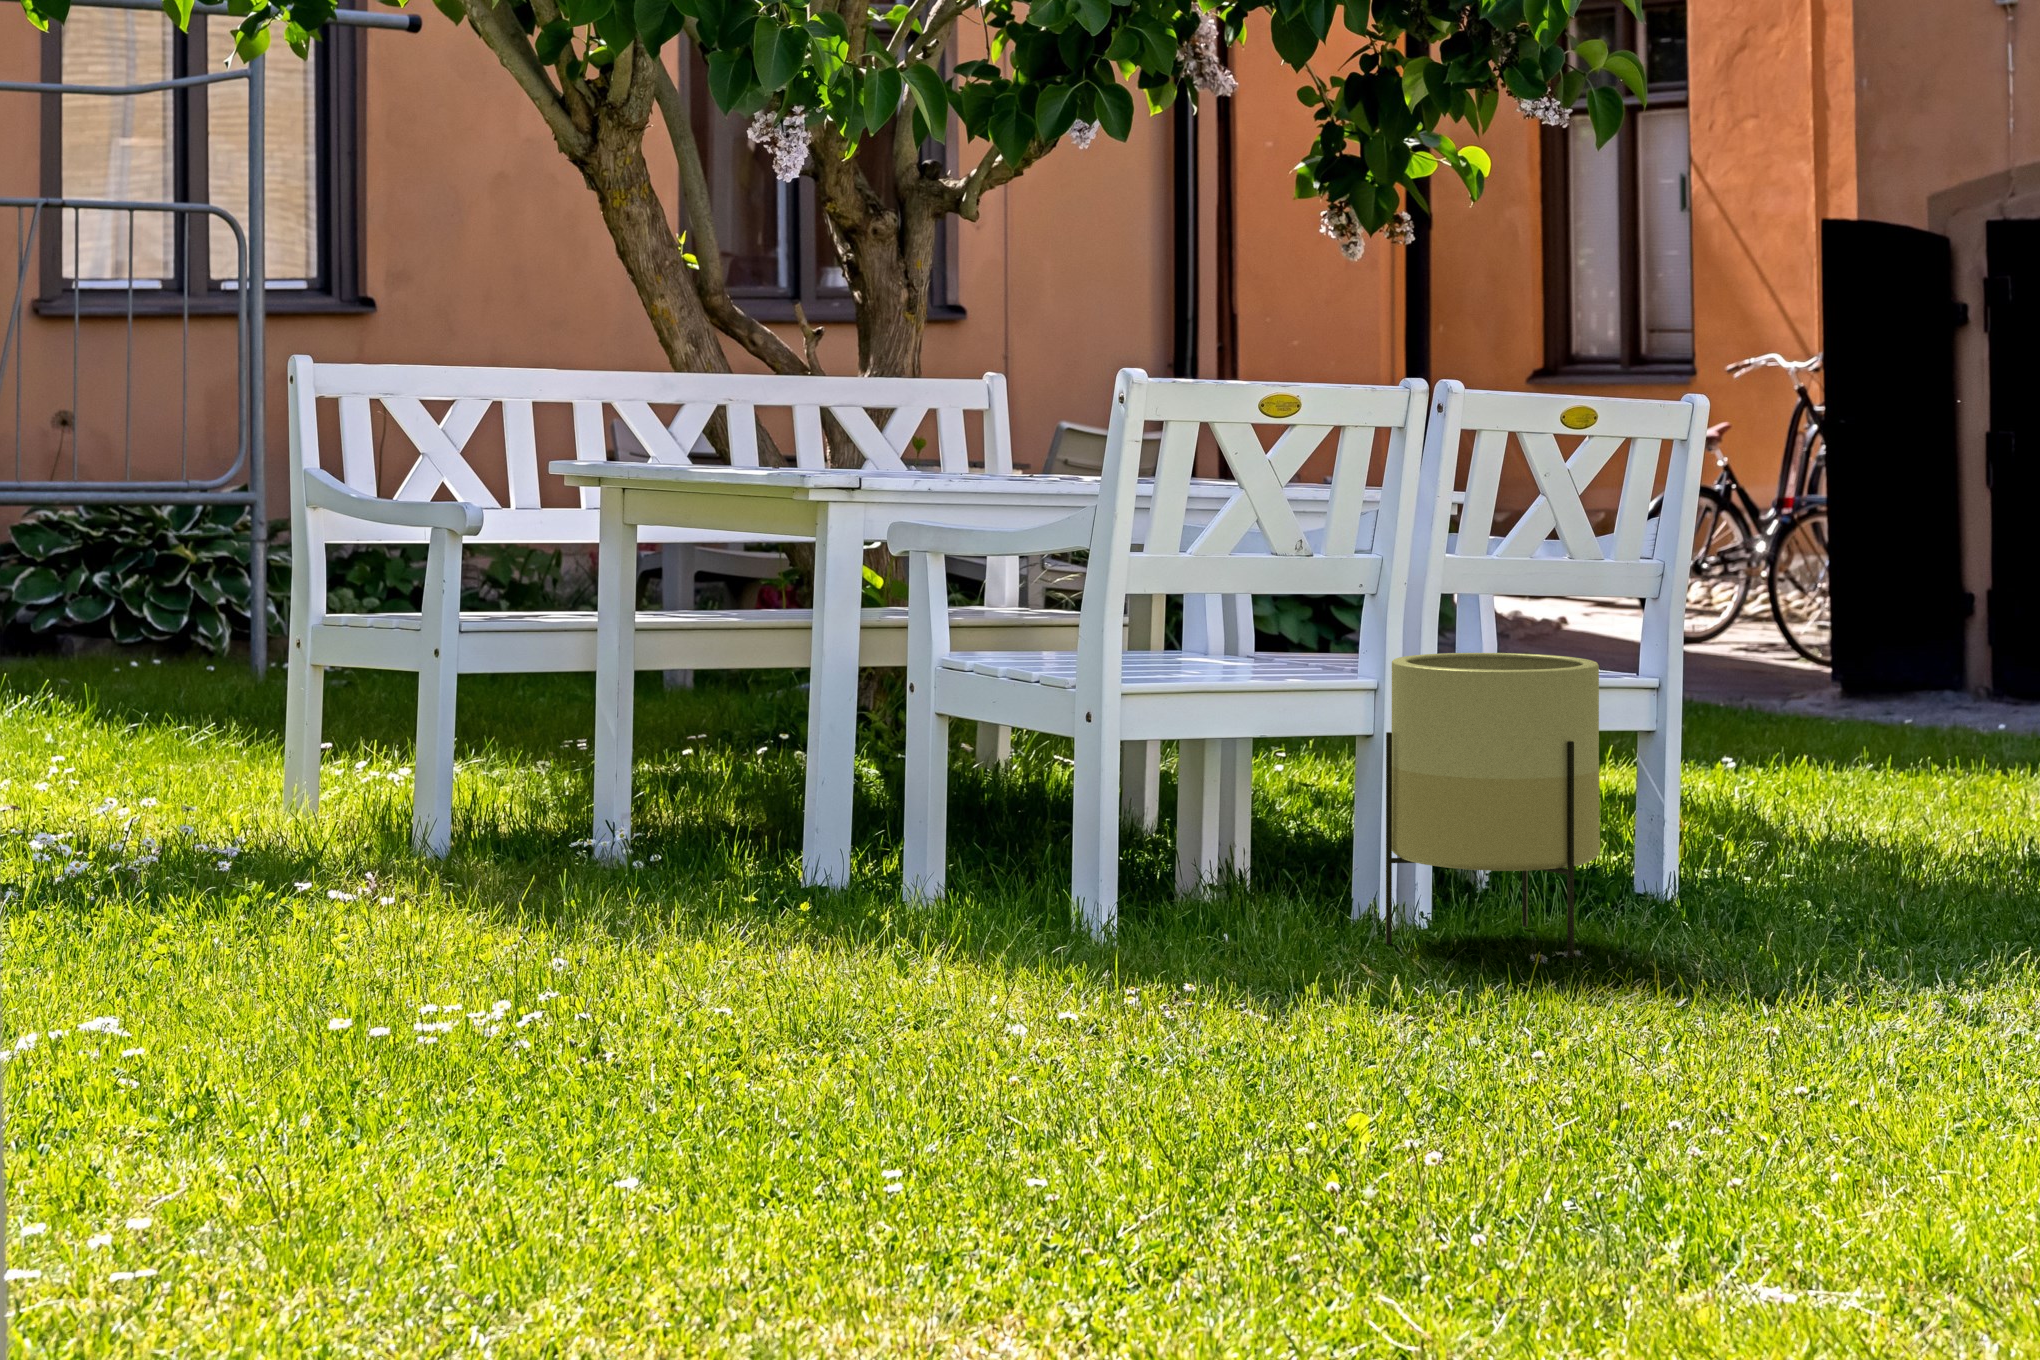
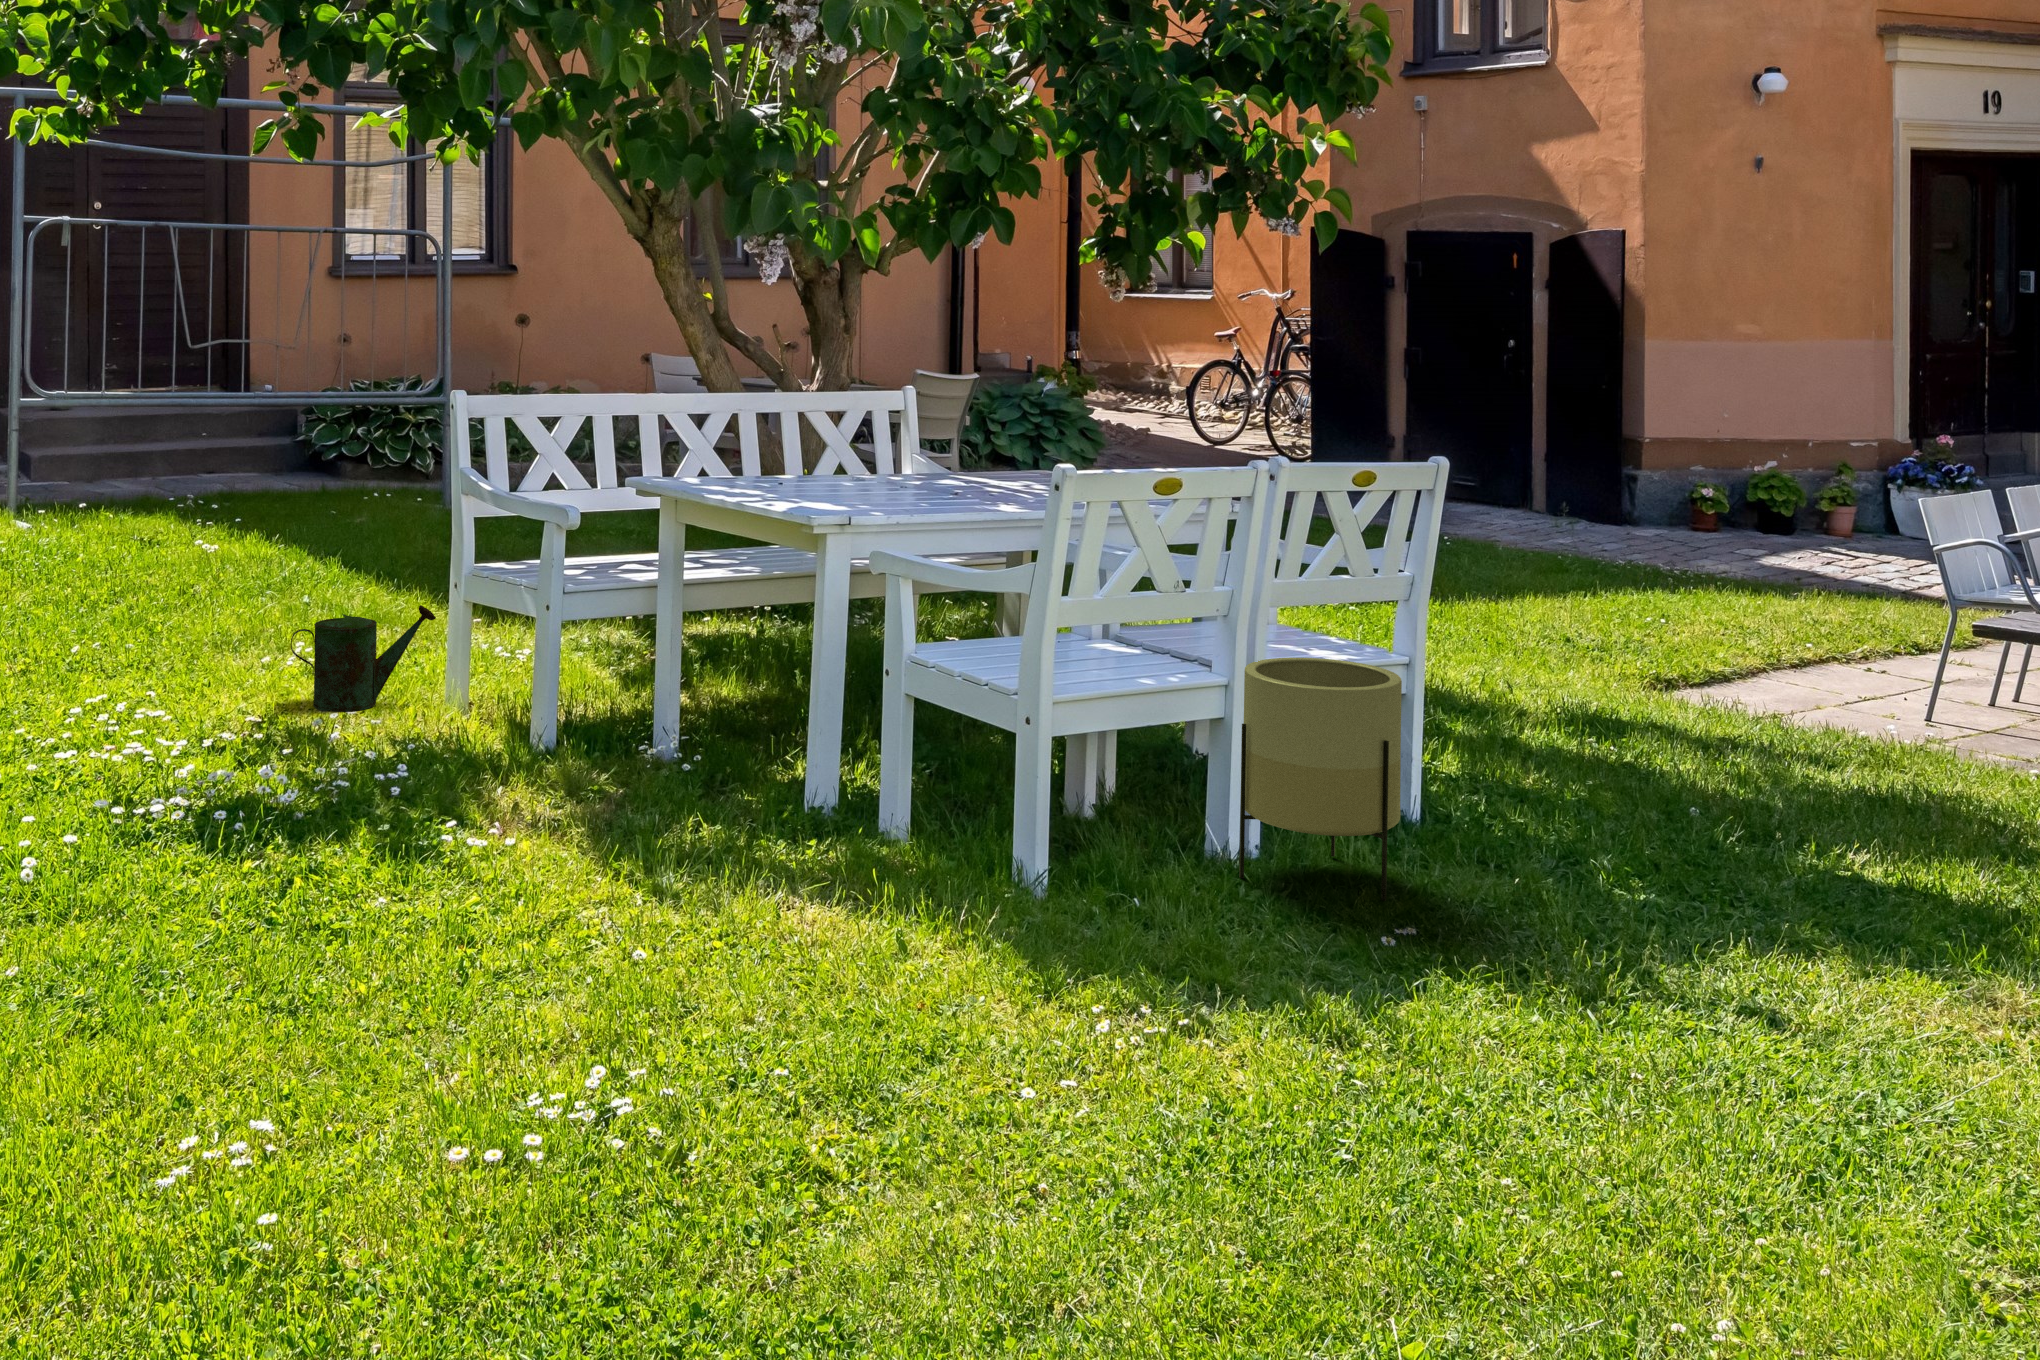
watering can: none [54,669,272,823] -> present [291,605,436,712]

